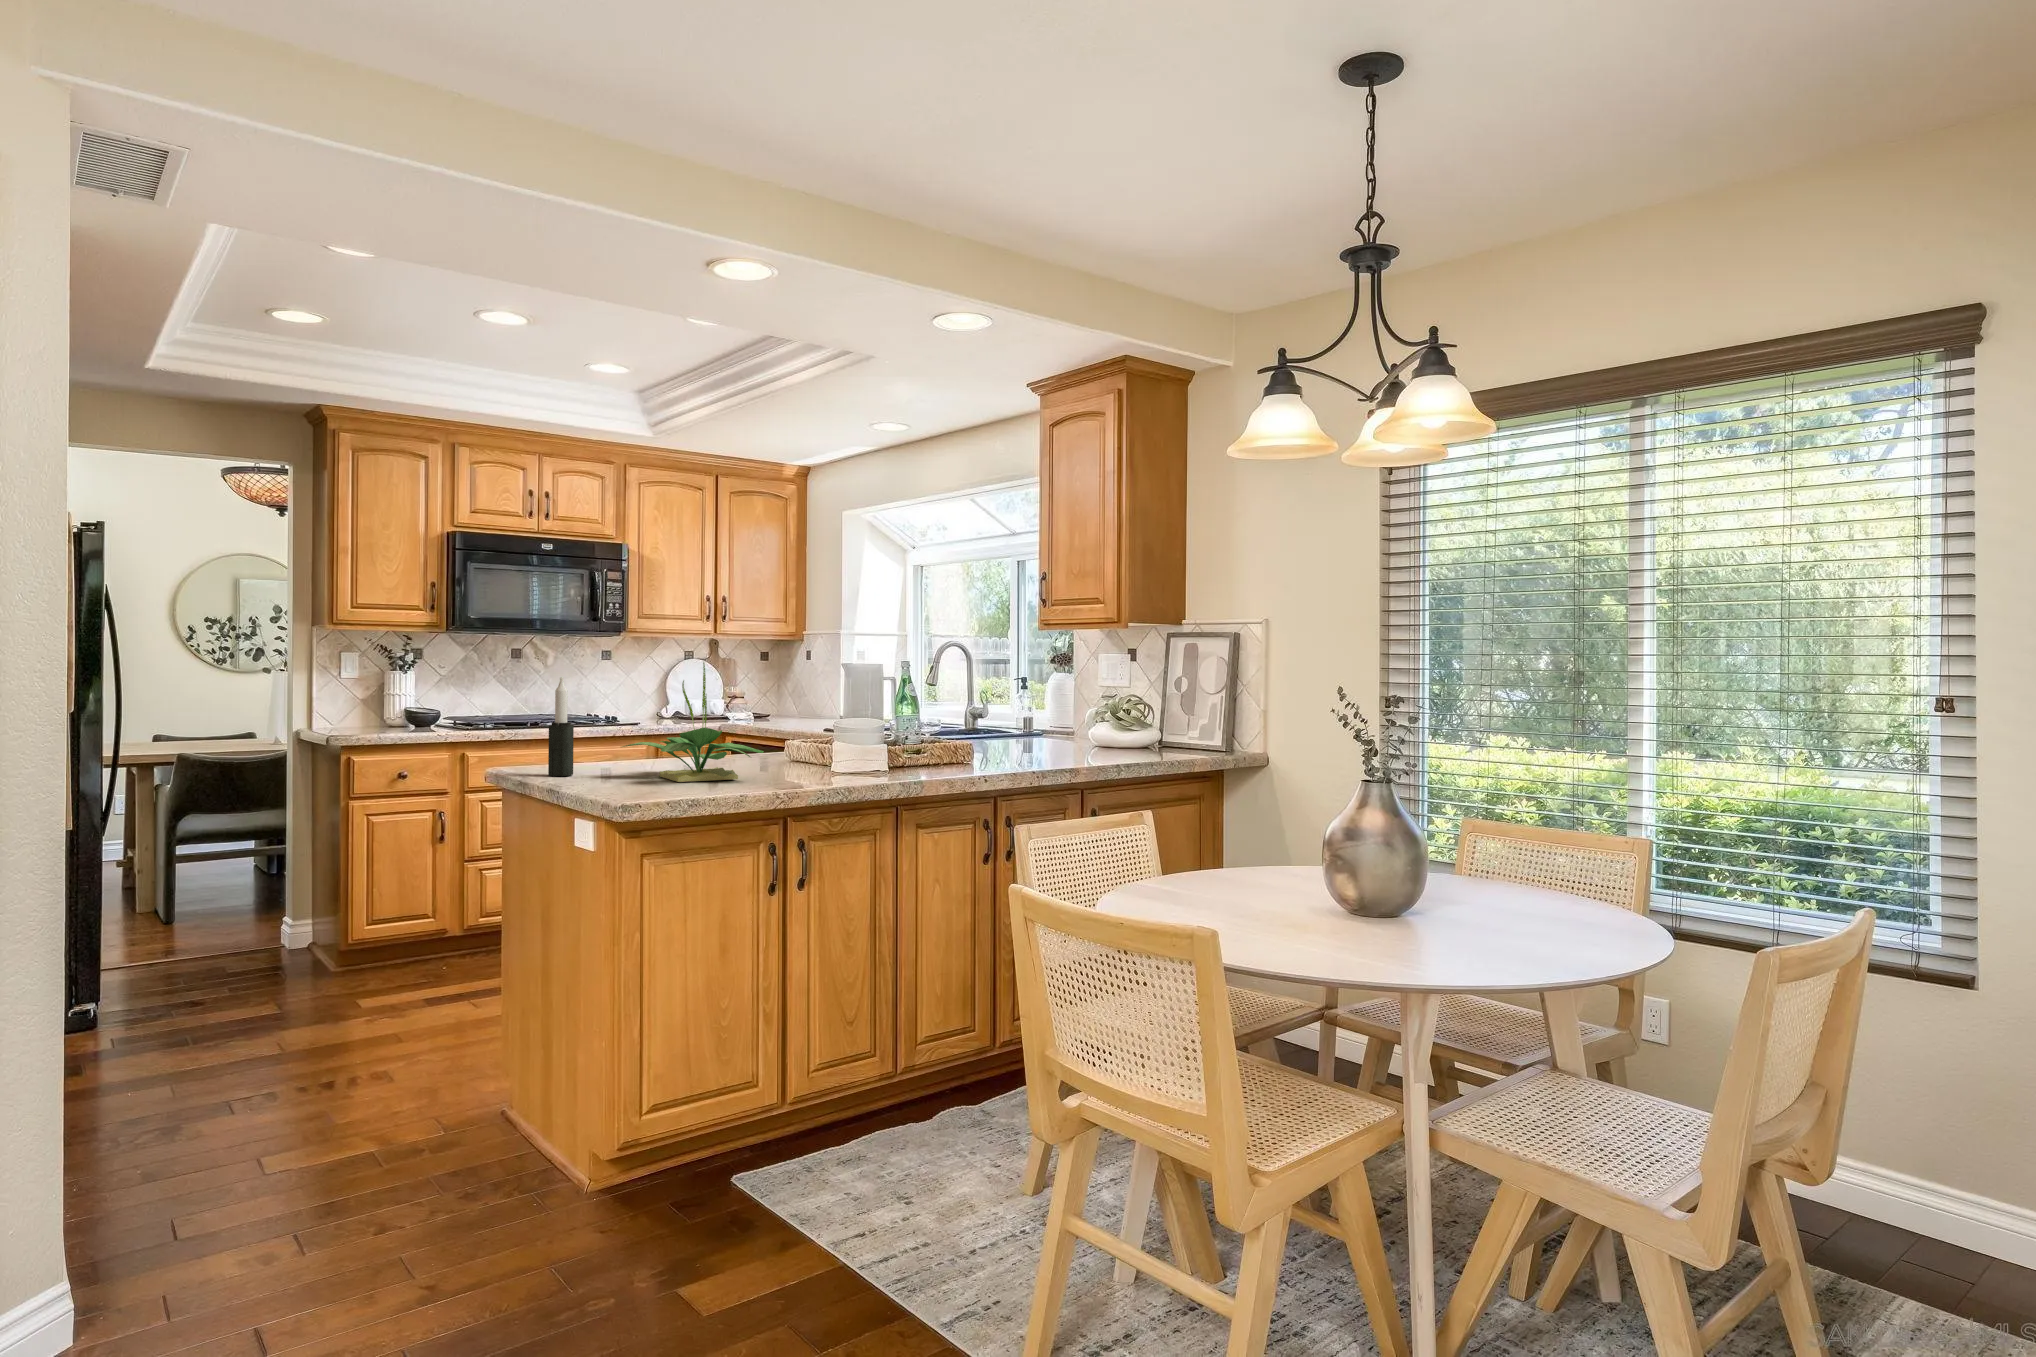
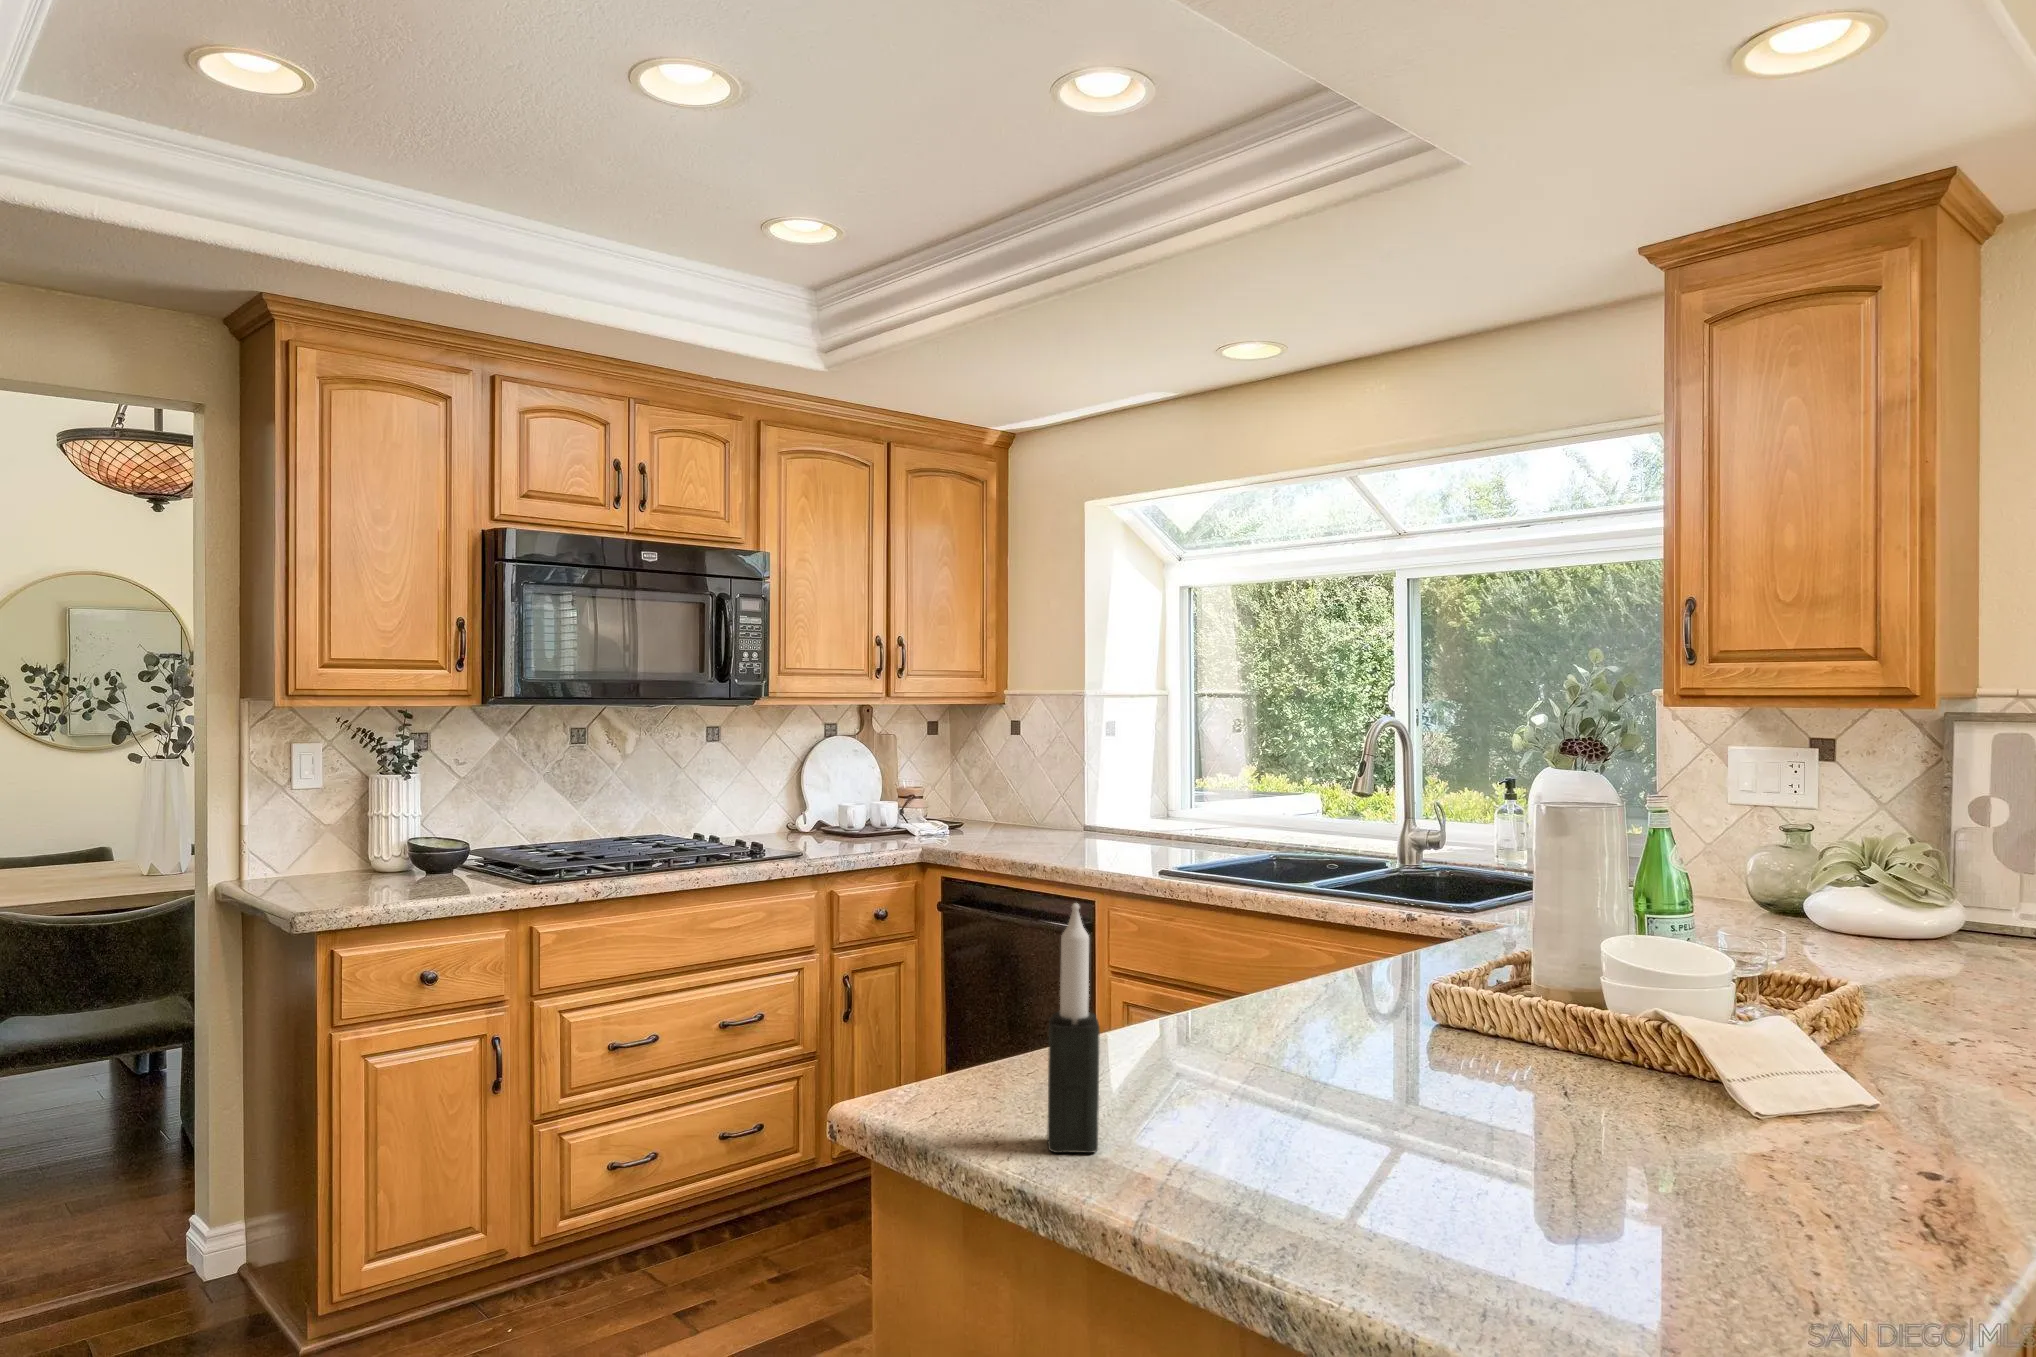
potted plant: present [623,662,764,782] -> none [1220,861,1596,1180]

